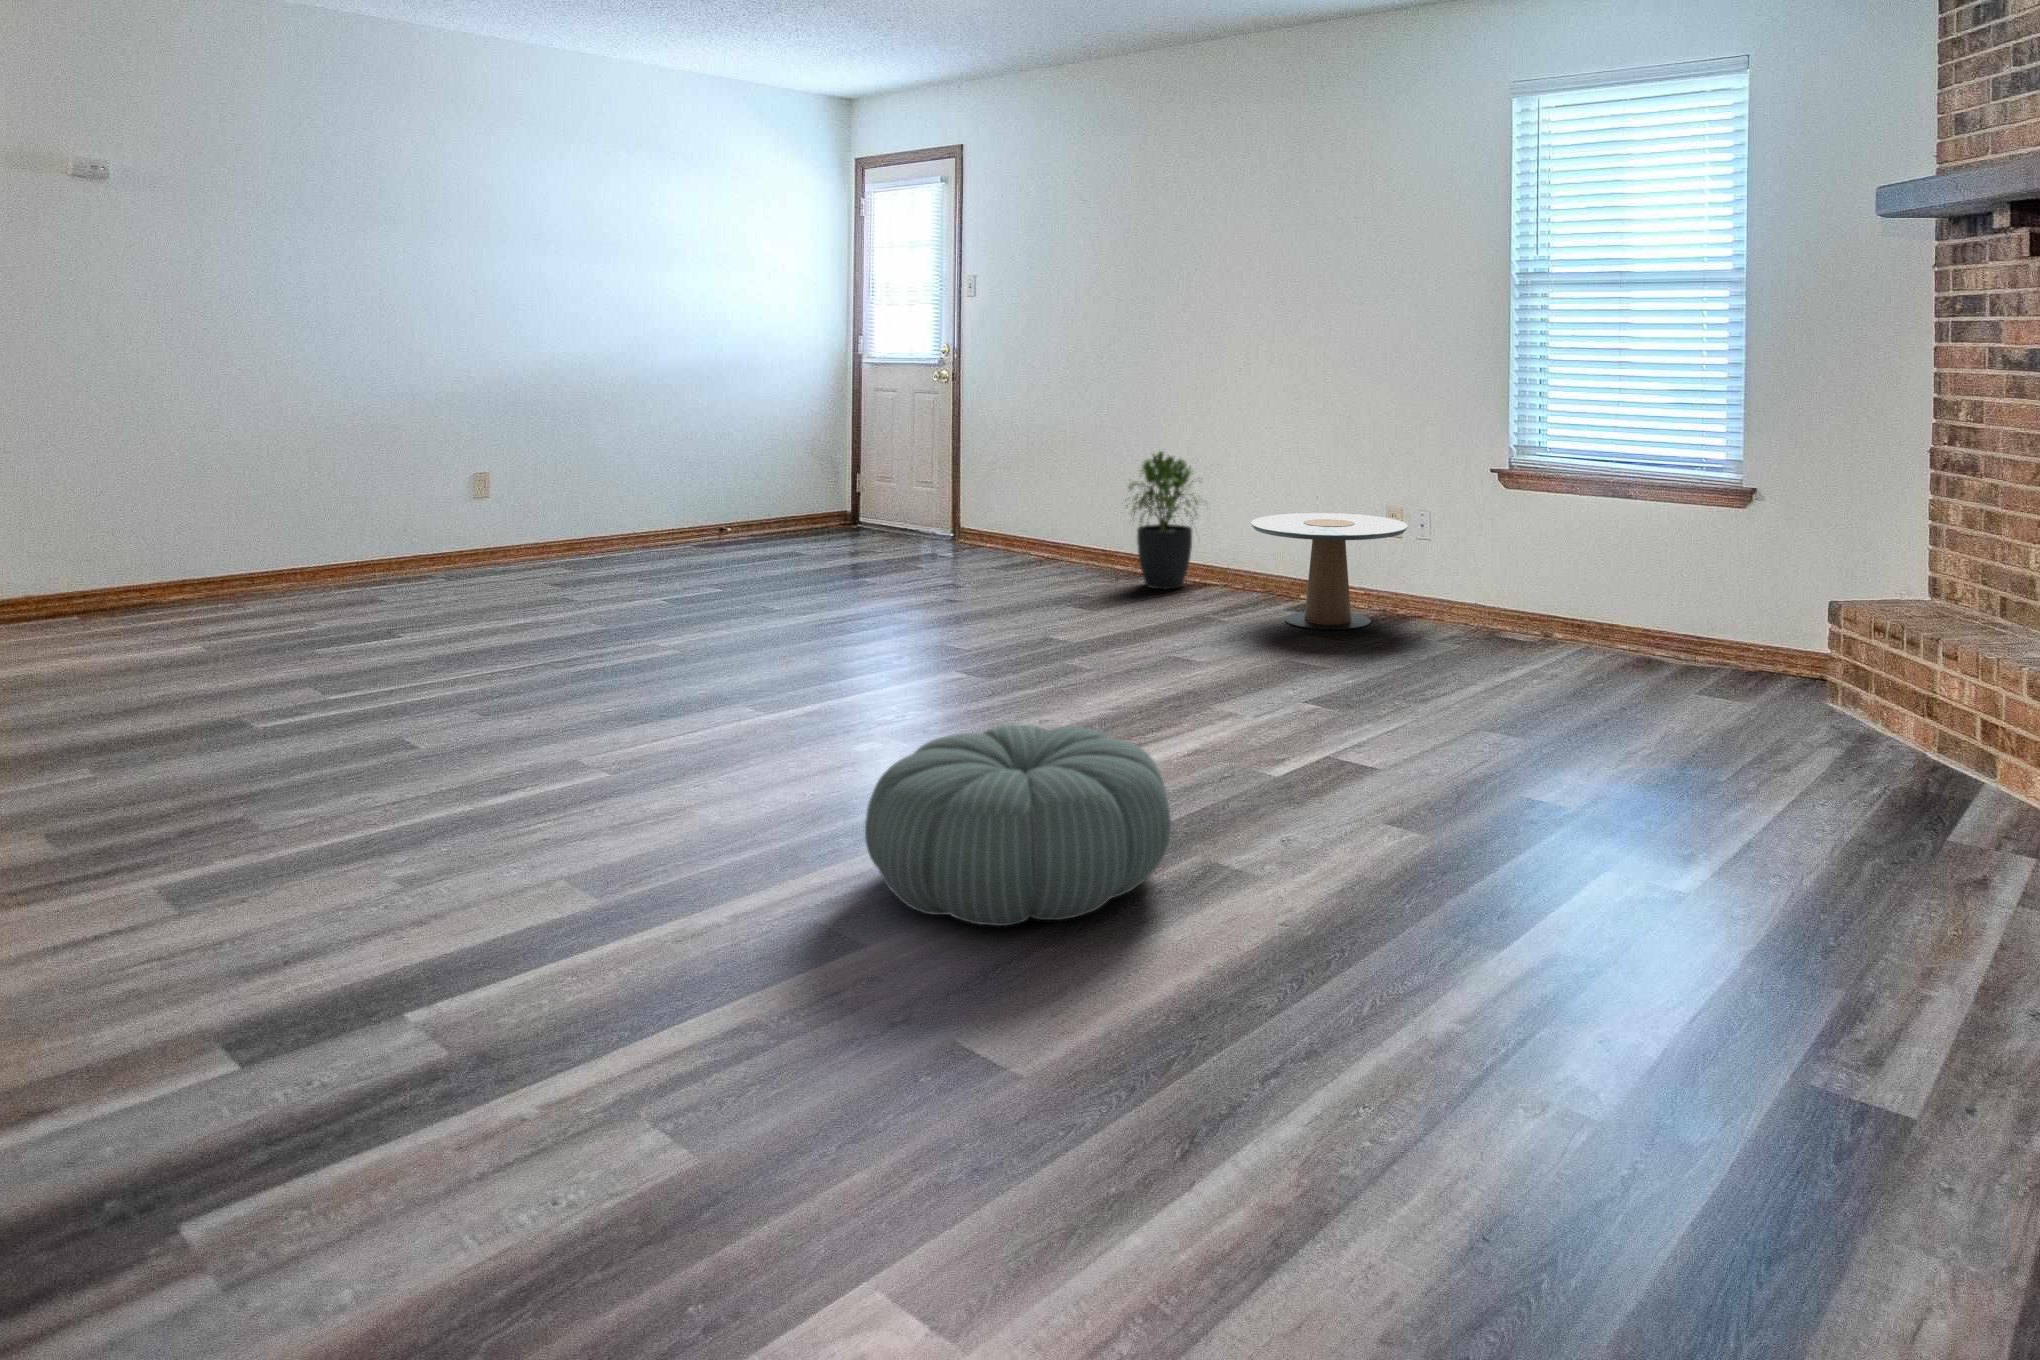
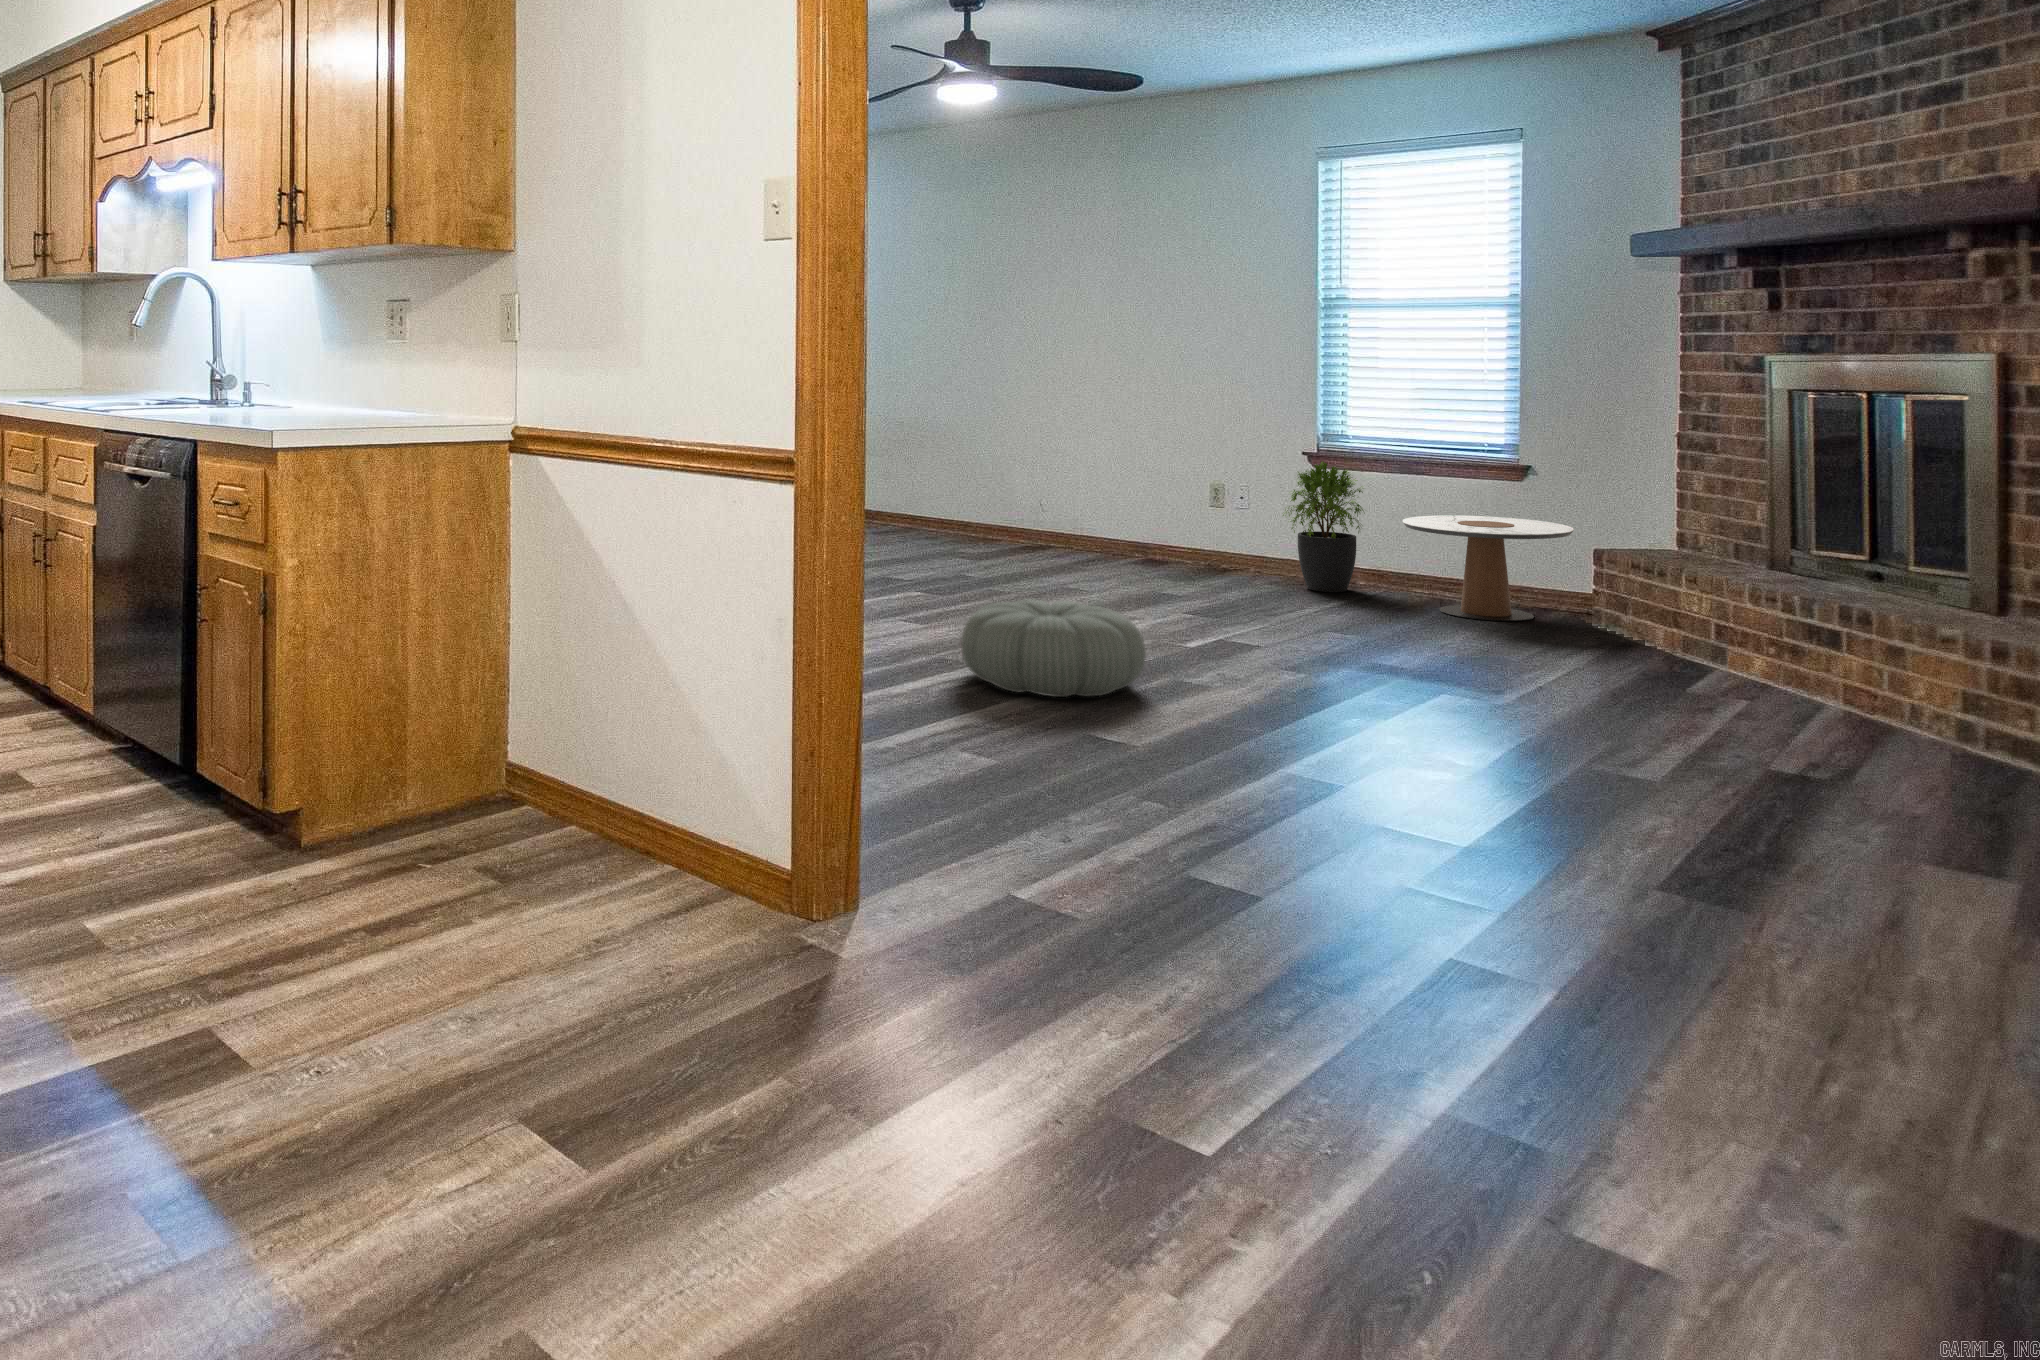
potted plant: present [1126,451,1202,589] -> present [1283,462,1364,592]
side table: present [1251,513,1408,630] -> present [1402,515,1574,621]

